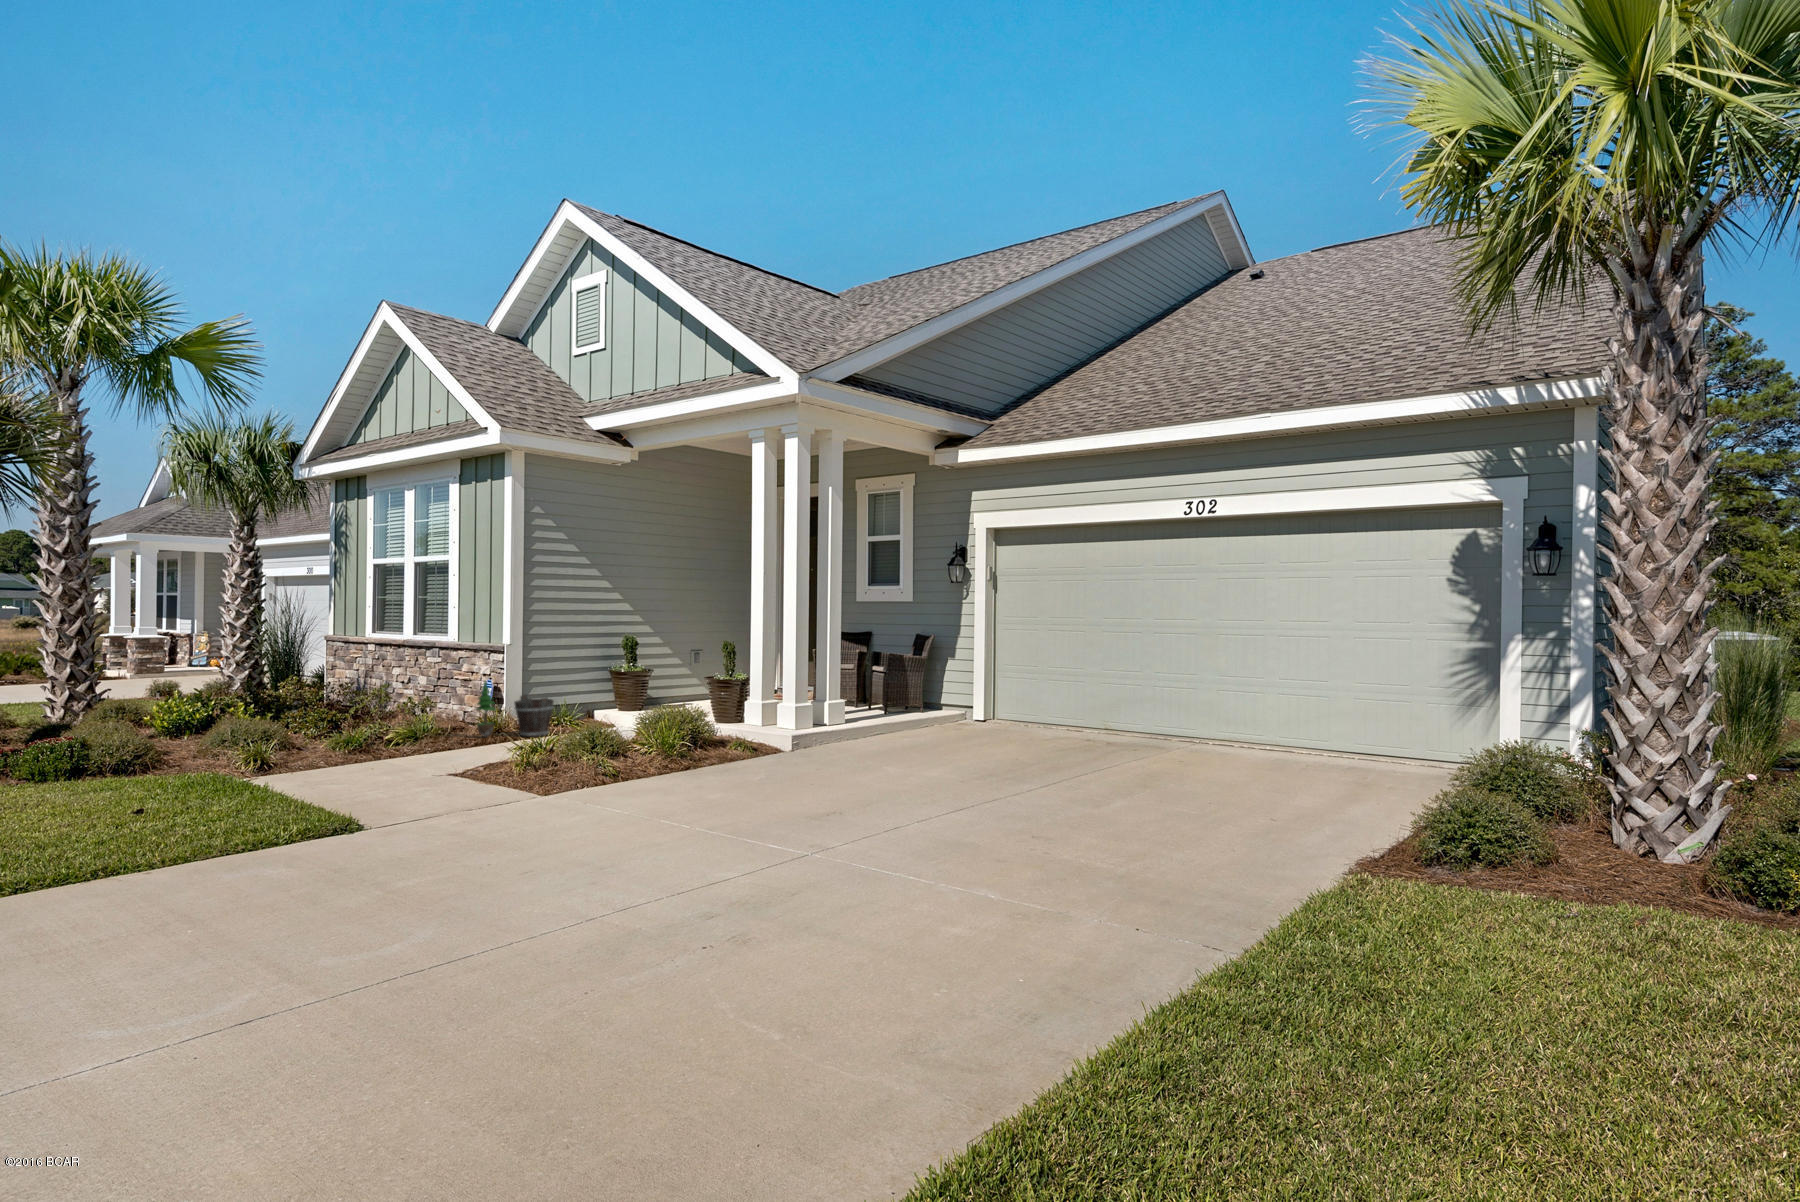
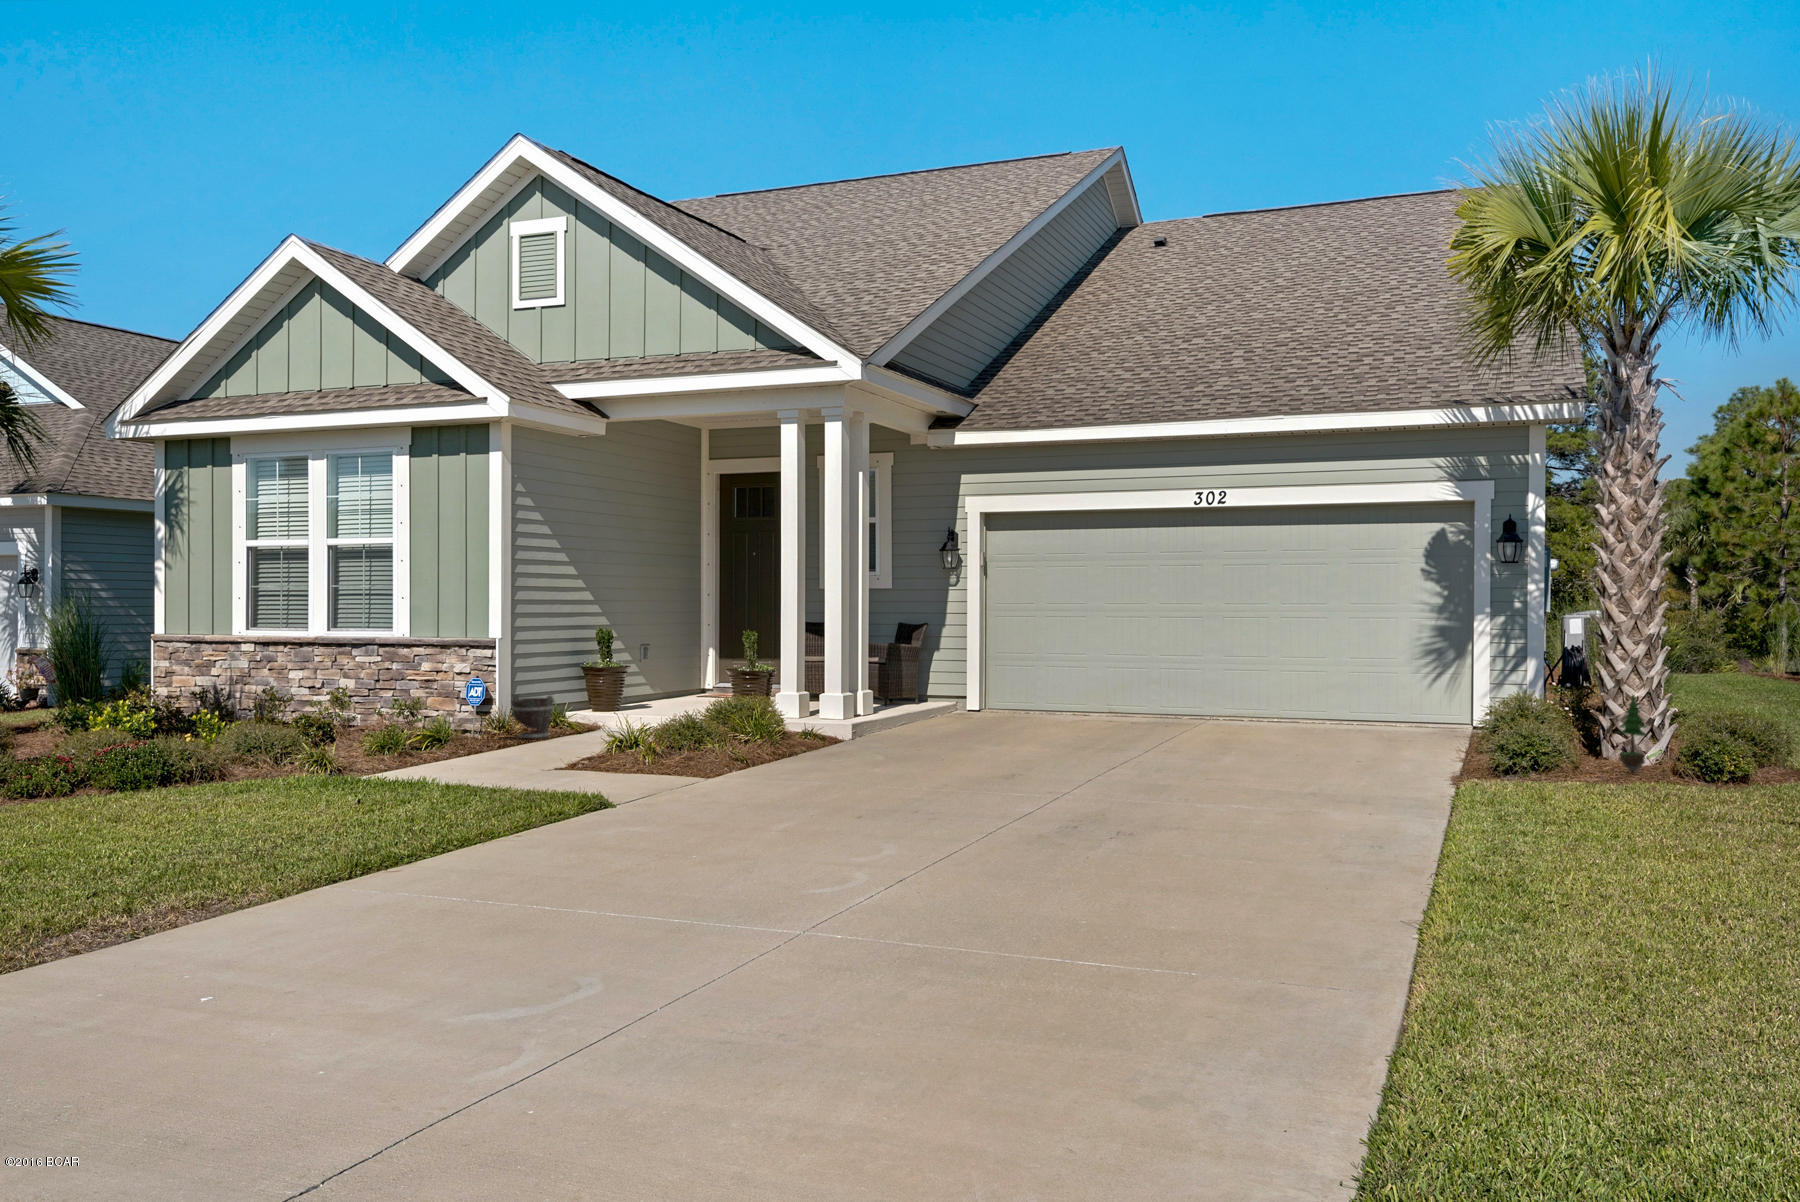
potted tree: present [476,681,495,737] -> present [1619,695,1648,772]

